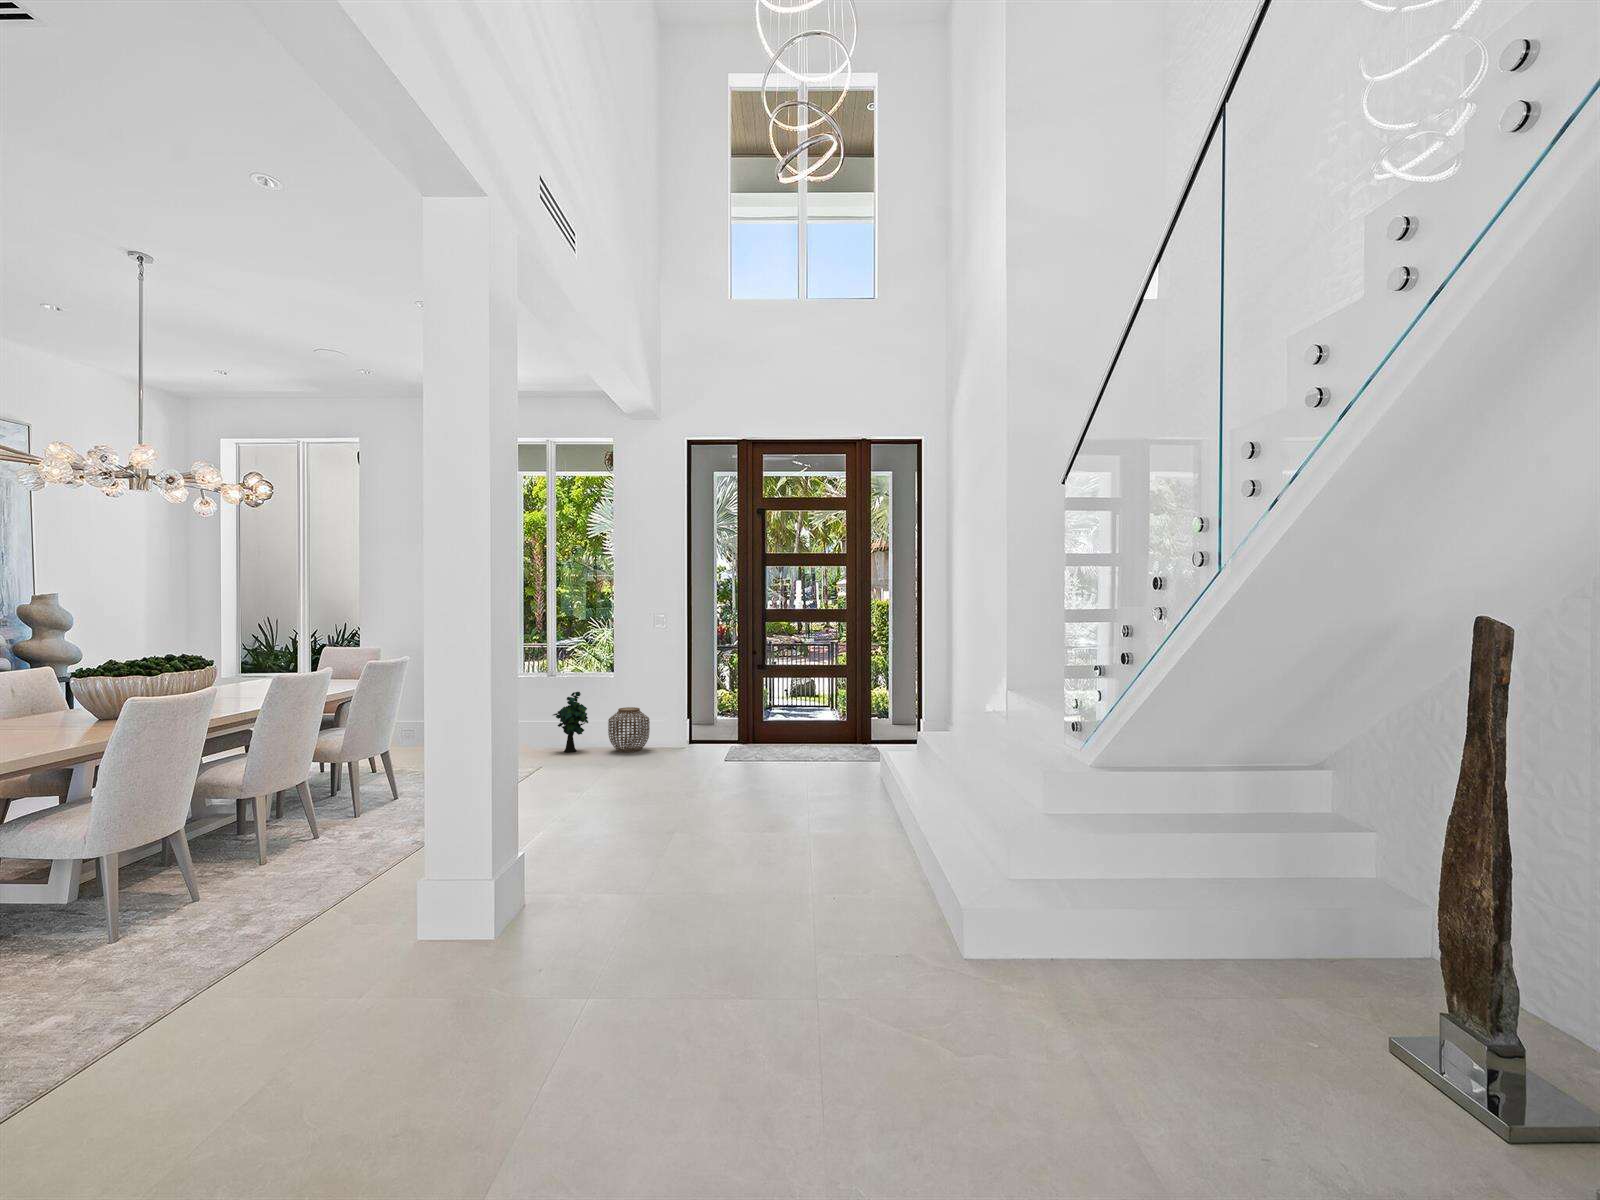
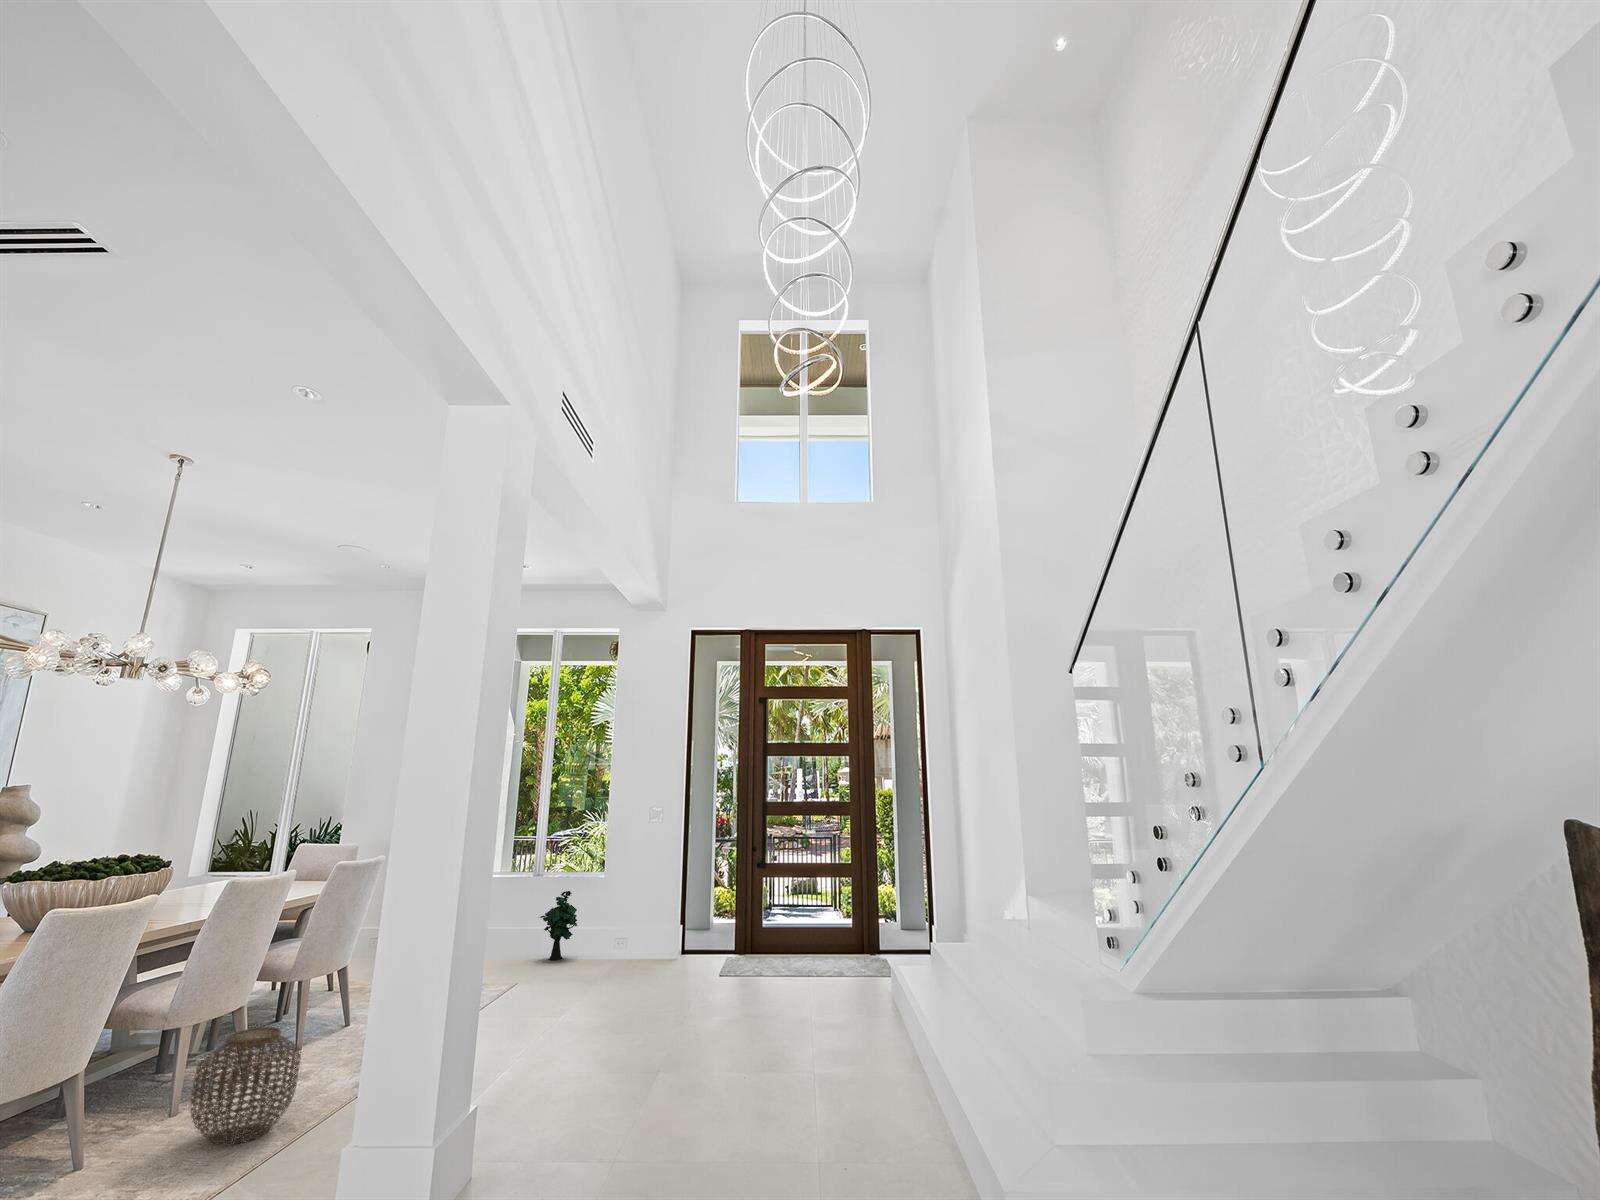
woven basket: present [608,707,650,752] -> present [190,1027,301,1145]

